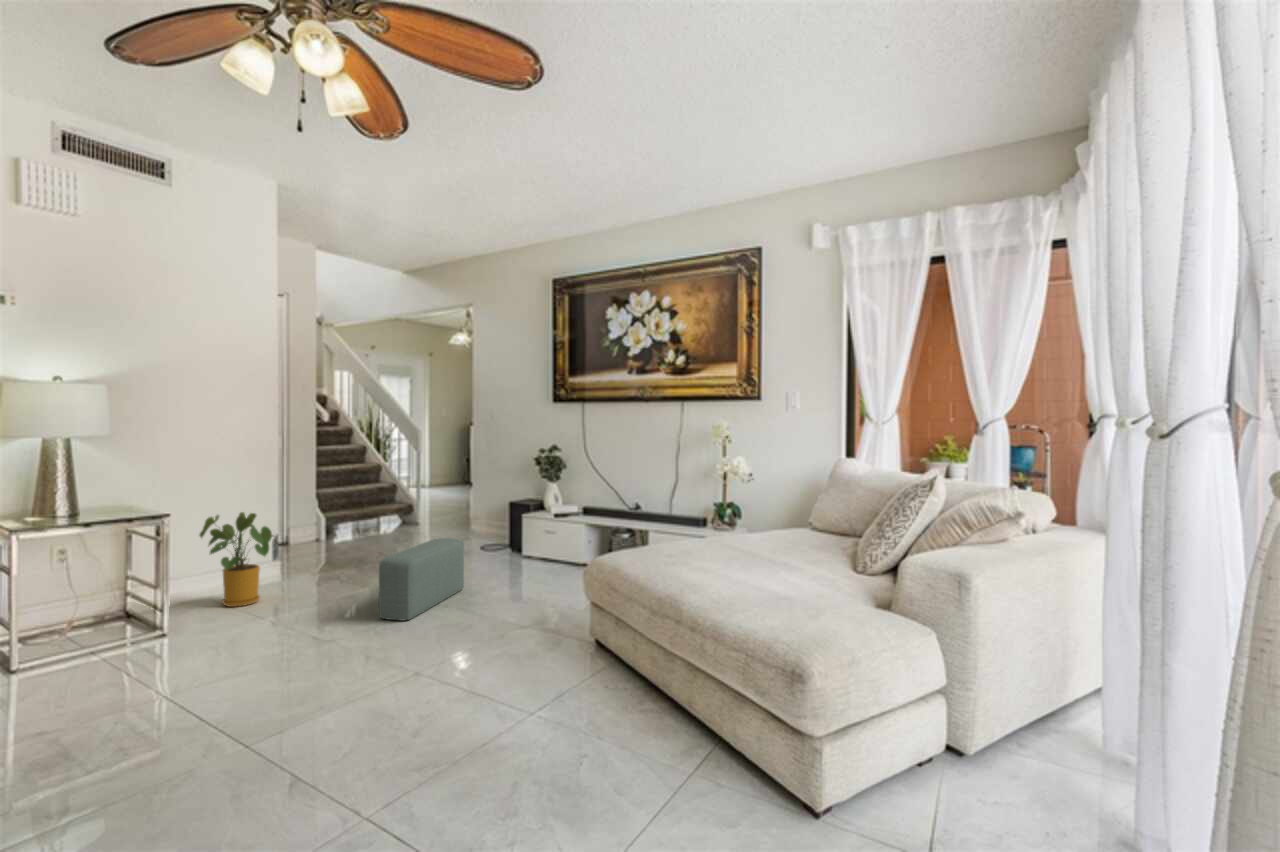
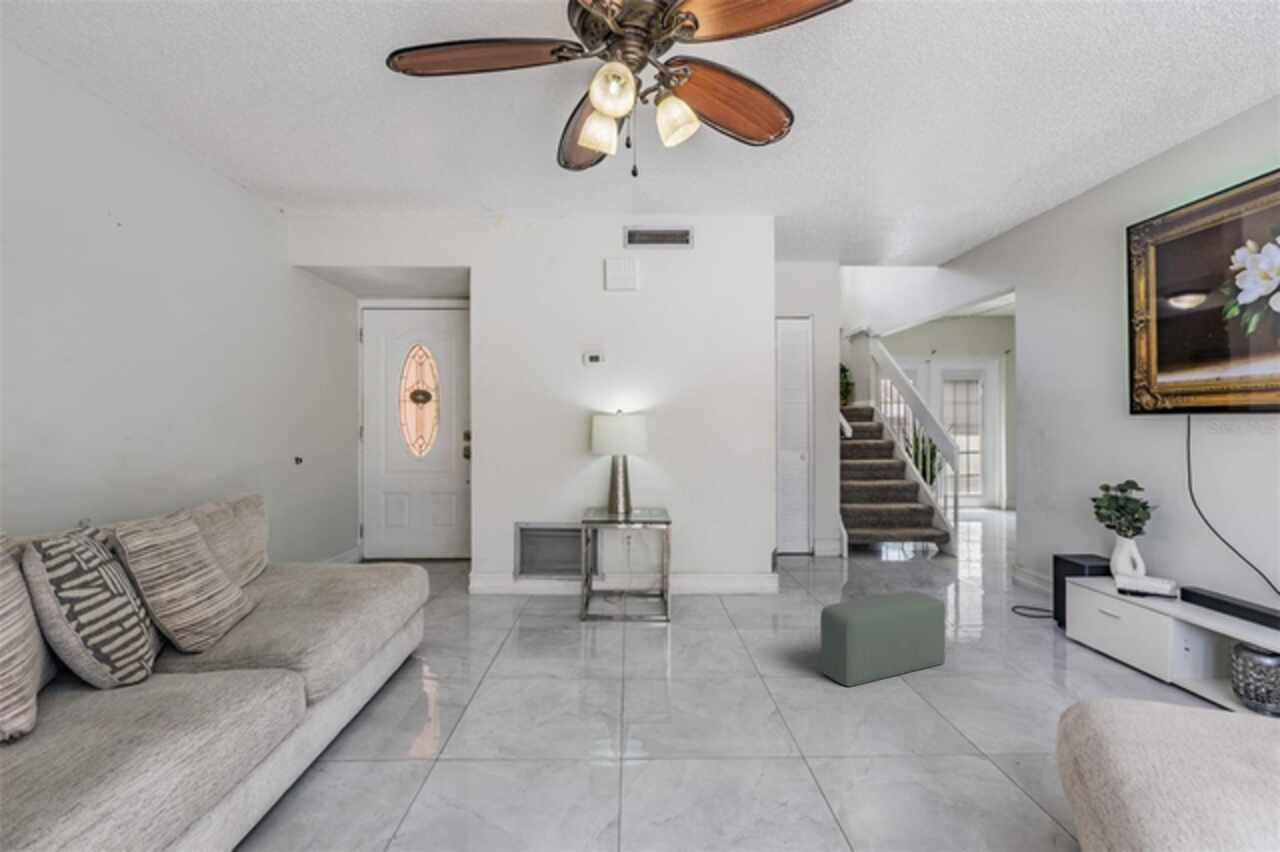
house plant: present [200,512,273,607] -> none [701,527,759,616]

